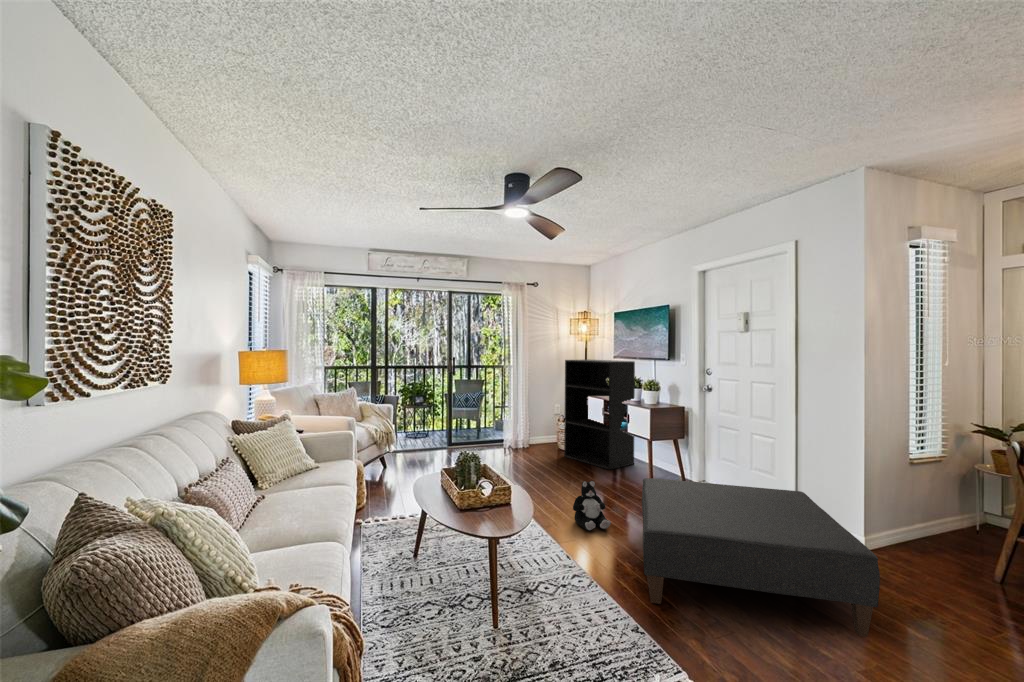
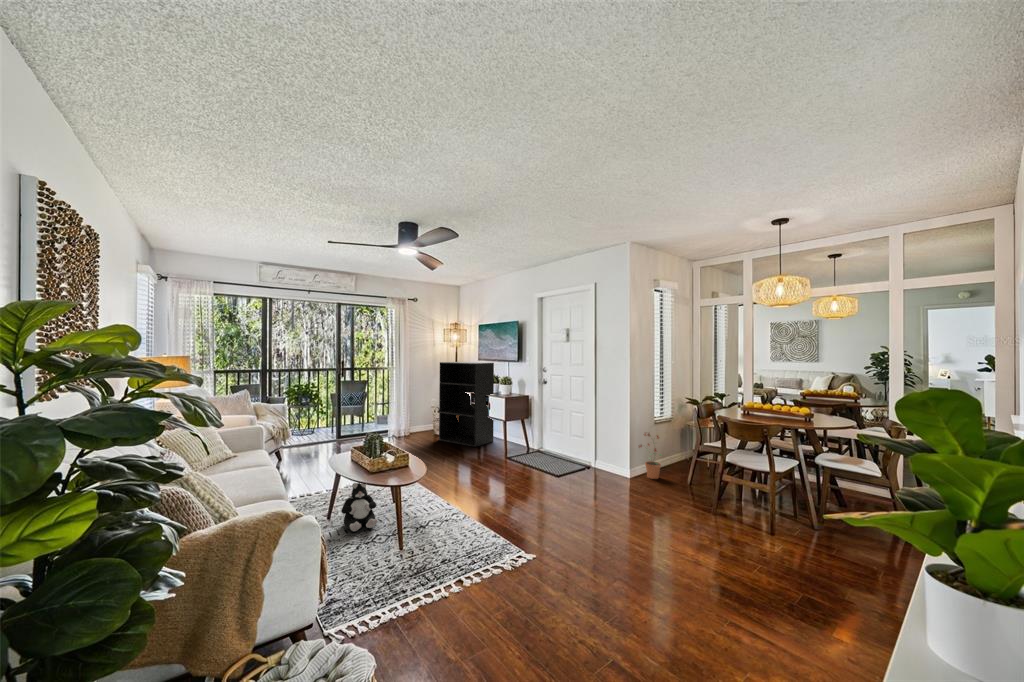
potted plant: none [873,476,924,556] -> present [639,433,661,479]
ottoman: present [642,478,880,637] -> none [499,445,631,522]
plush toy: present [573,481,611,530] -> present [341,483,378,531]

